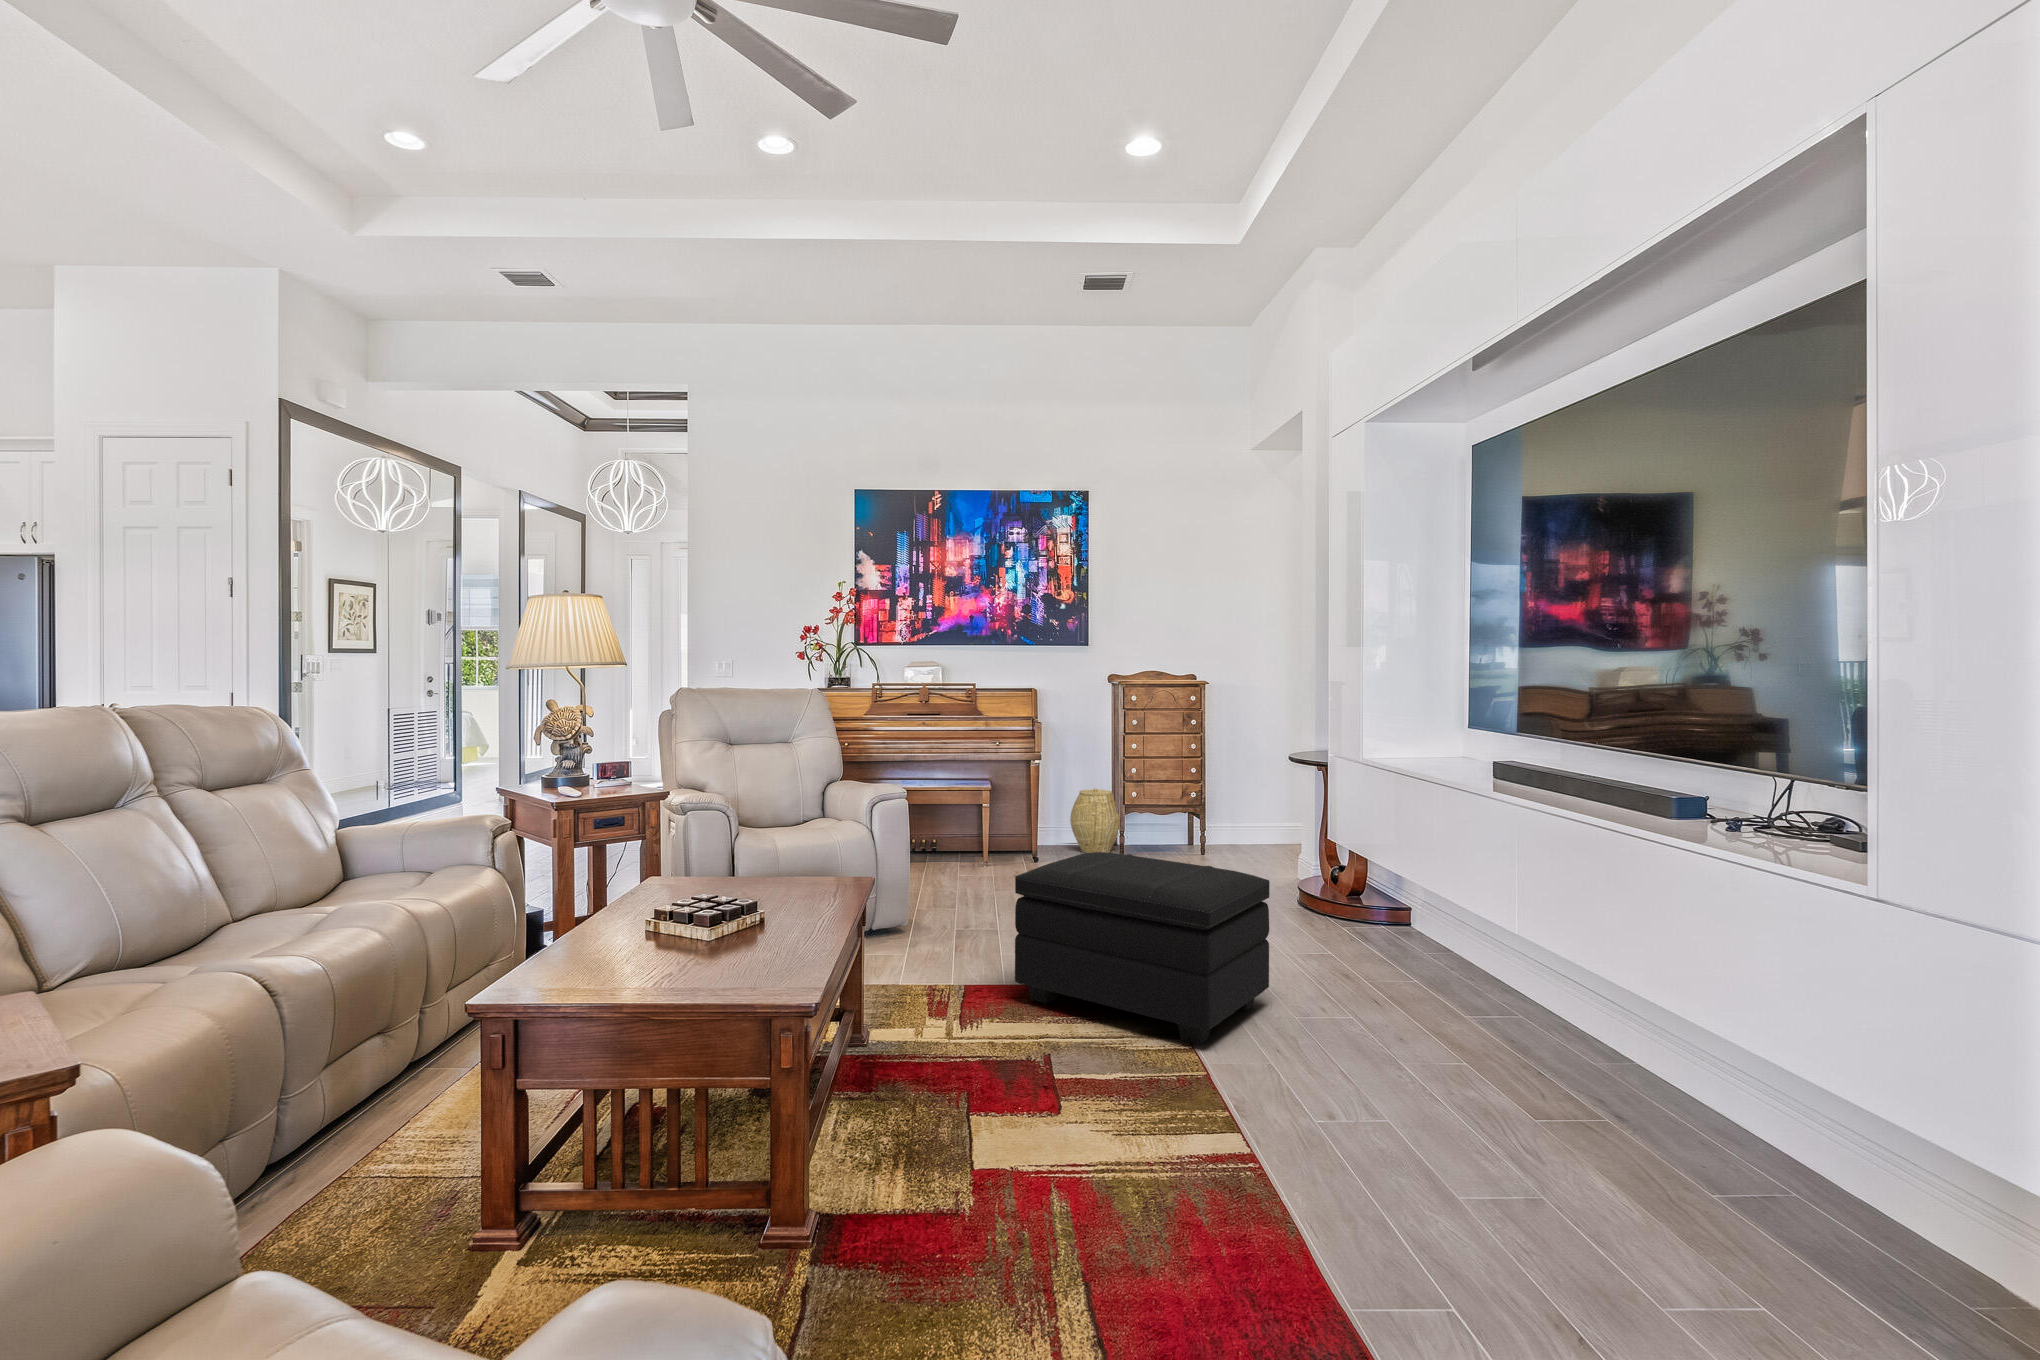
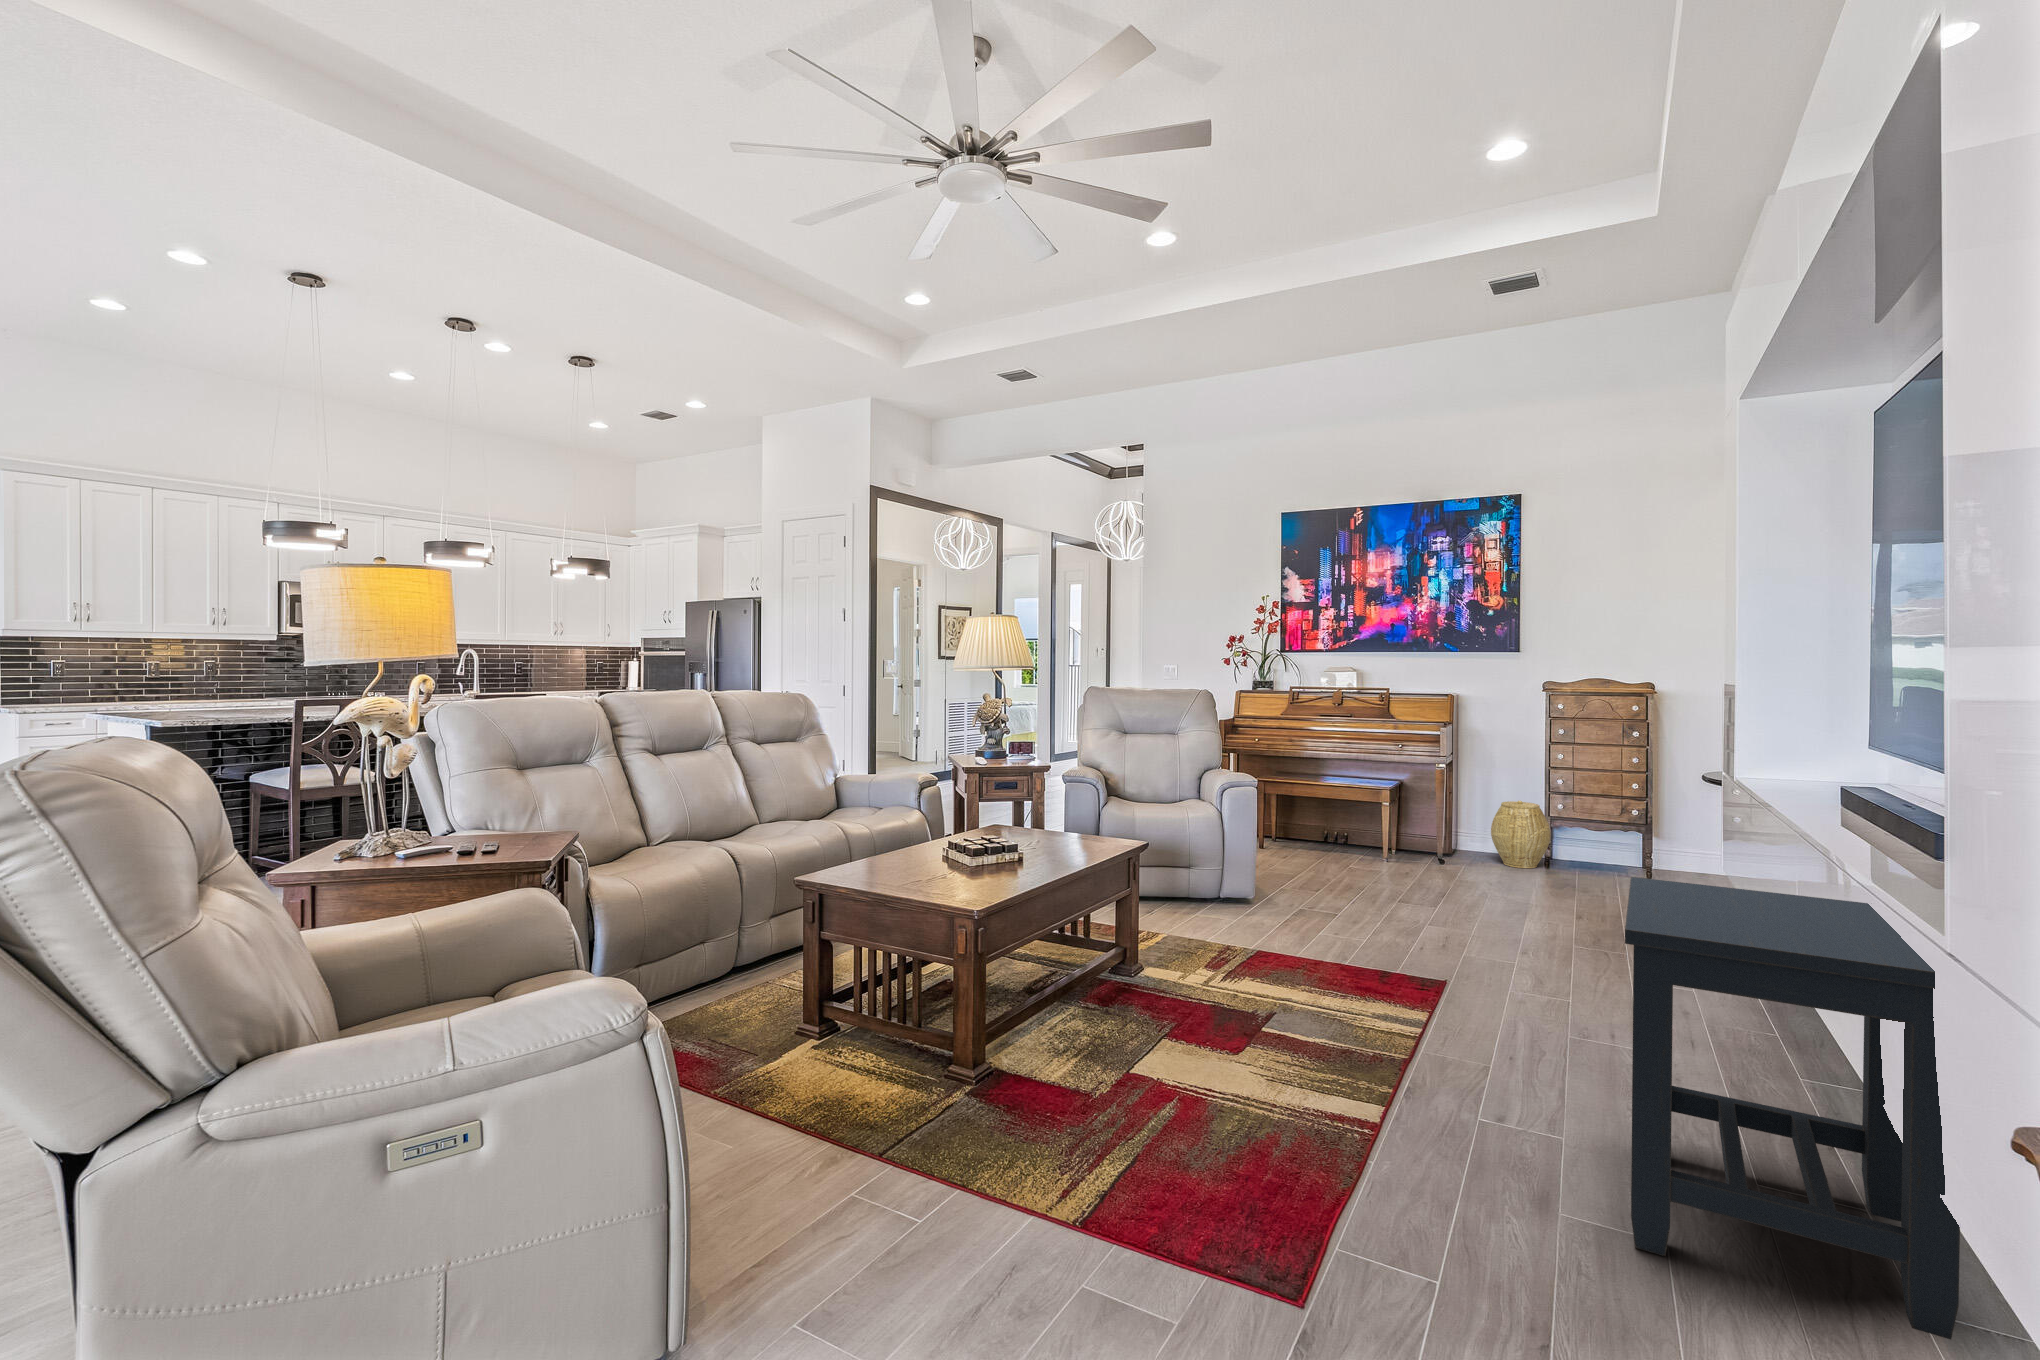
side table: none [1494,837,1924,1244] -> present [1625,877,1960,1339]
footstool: present [1015,852,1270,1045] -> none [1286,856,1522,1031]

